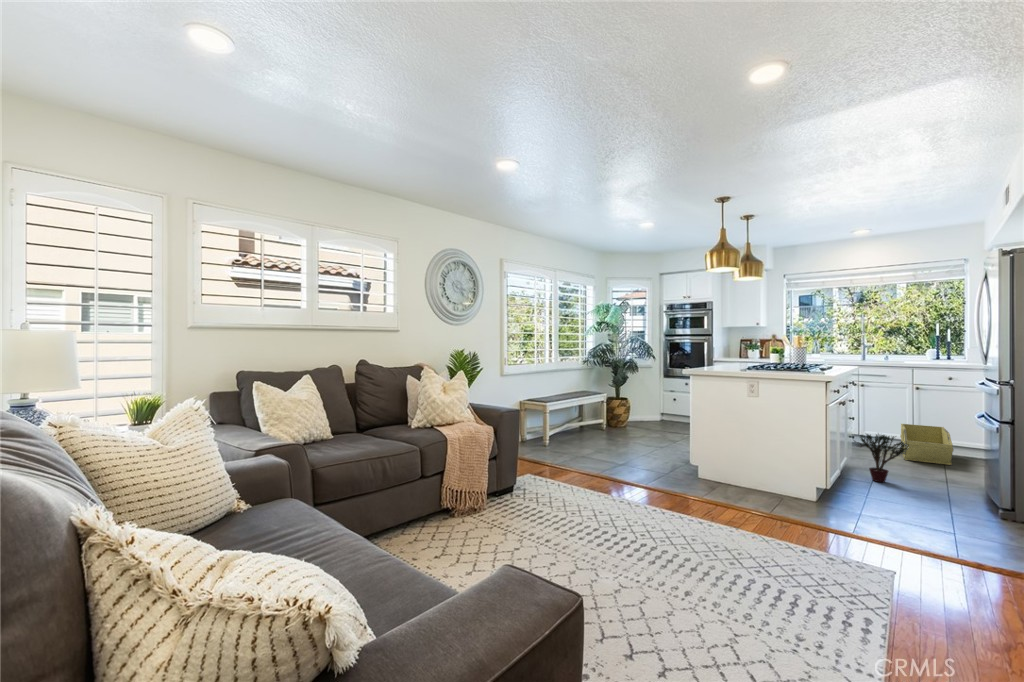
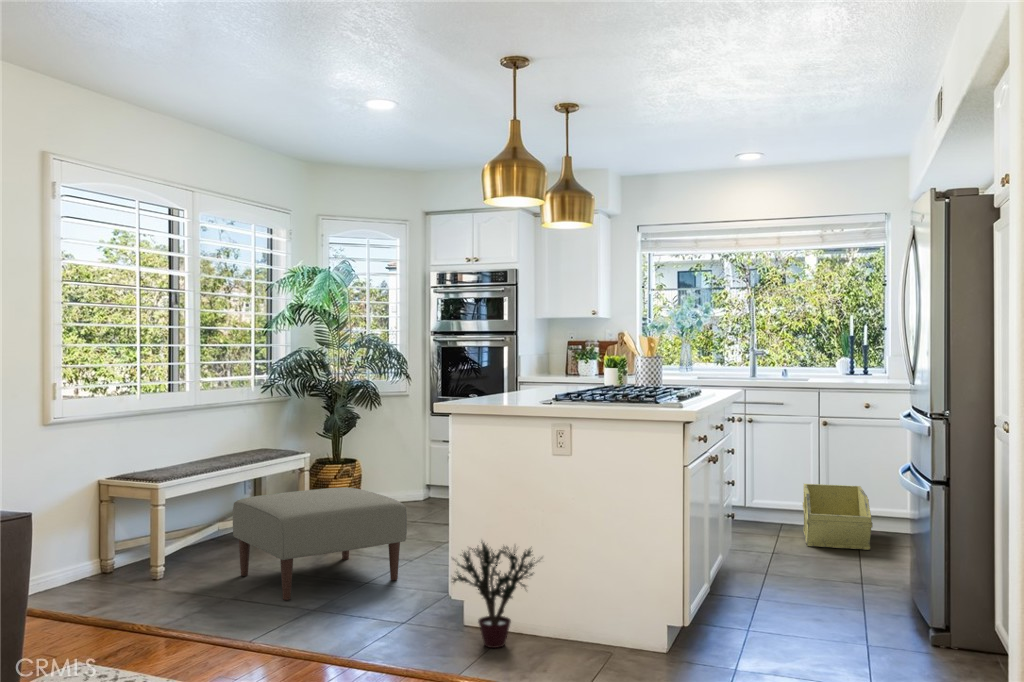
ottoman: none [577,411,662,461] -> present [233,488,407,600]
potted plant: present [854,434,908,482] -> present [452,542,534,648]

